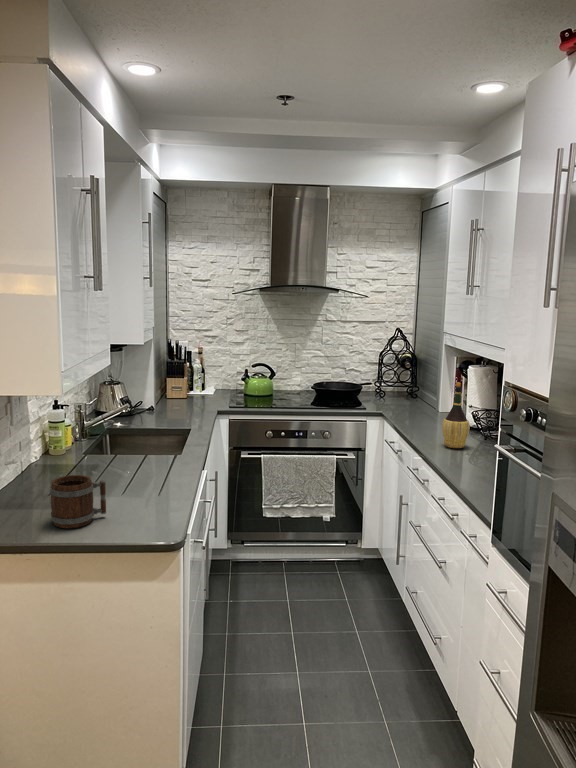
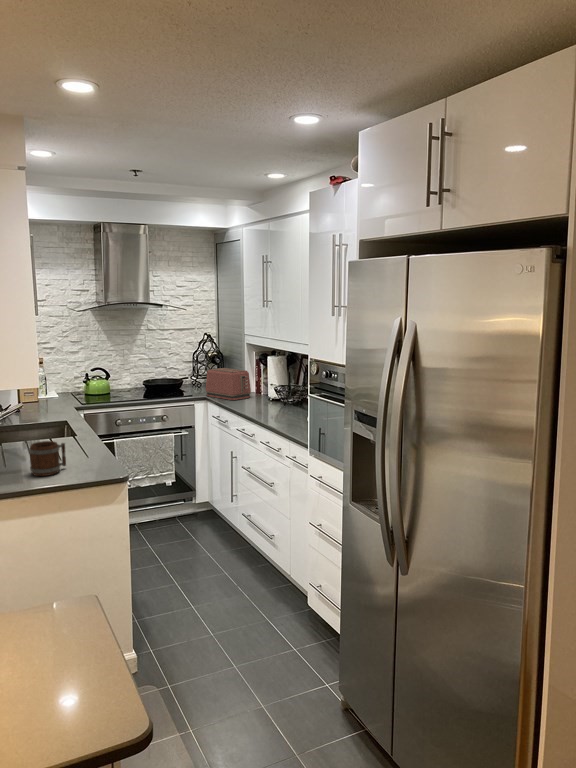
toaster: none [384,375,443,421] -> present [206,368,251,400]
wine bottle: present [442,382,470,448] -> none [258,367,276,412]

